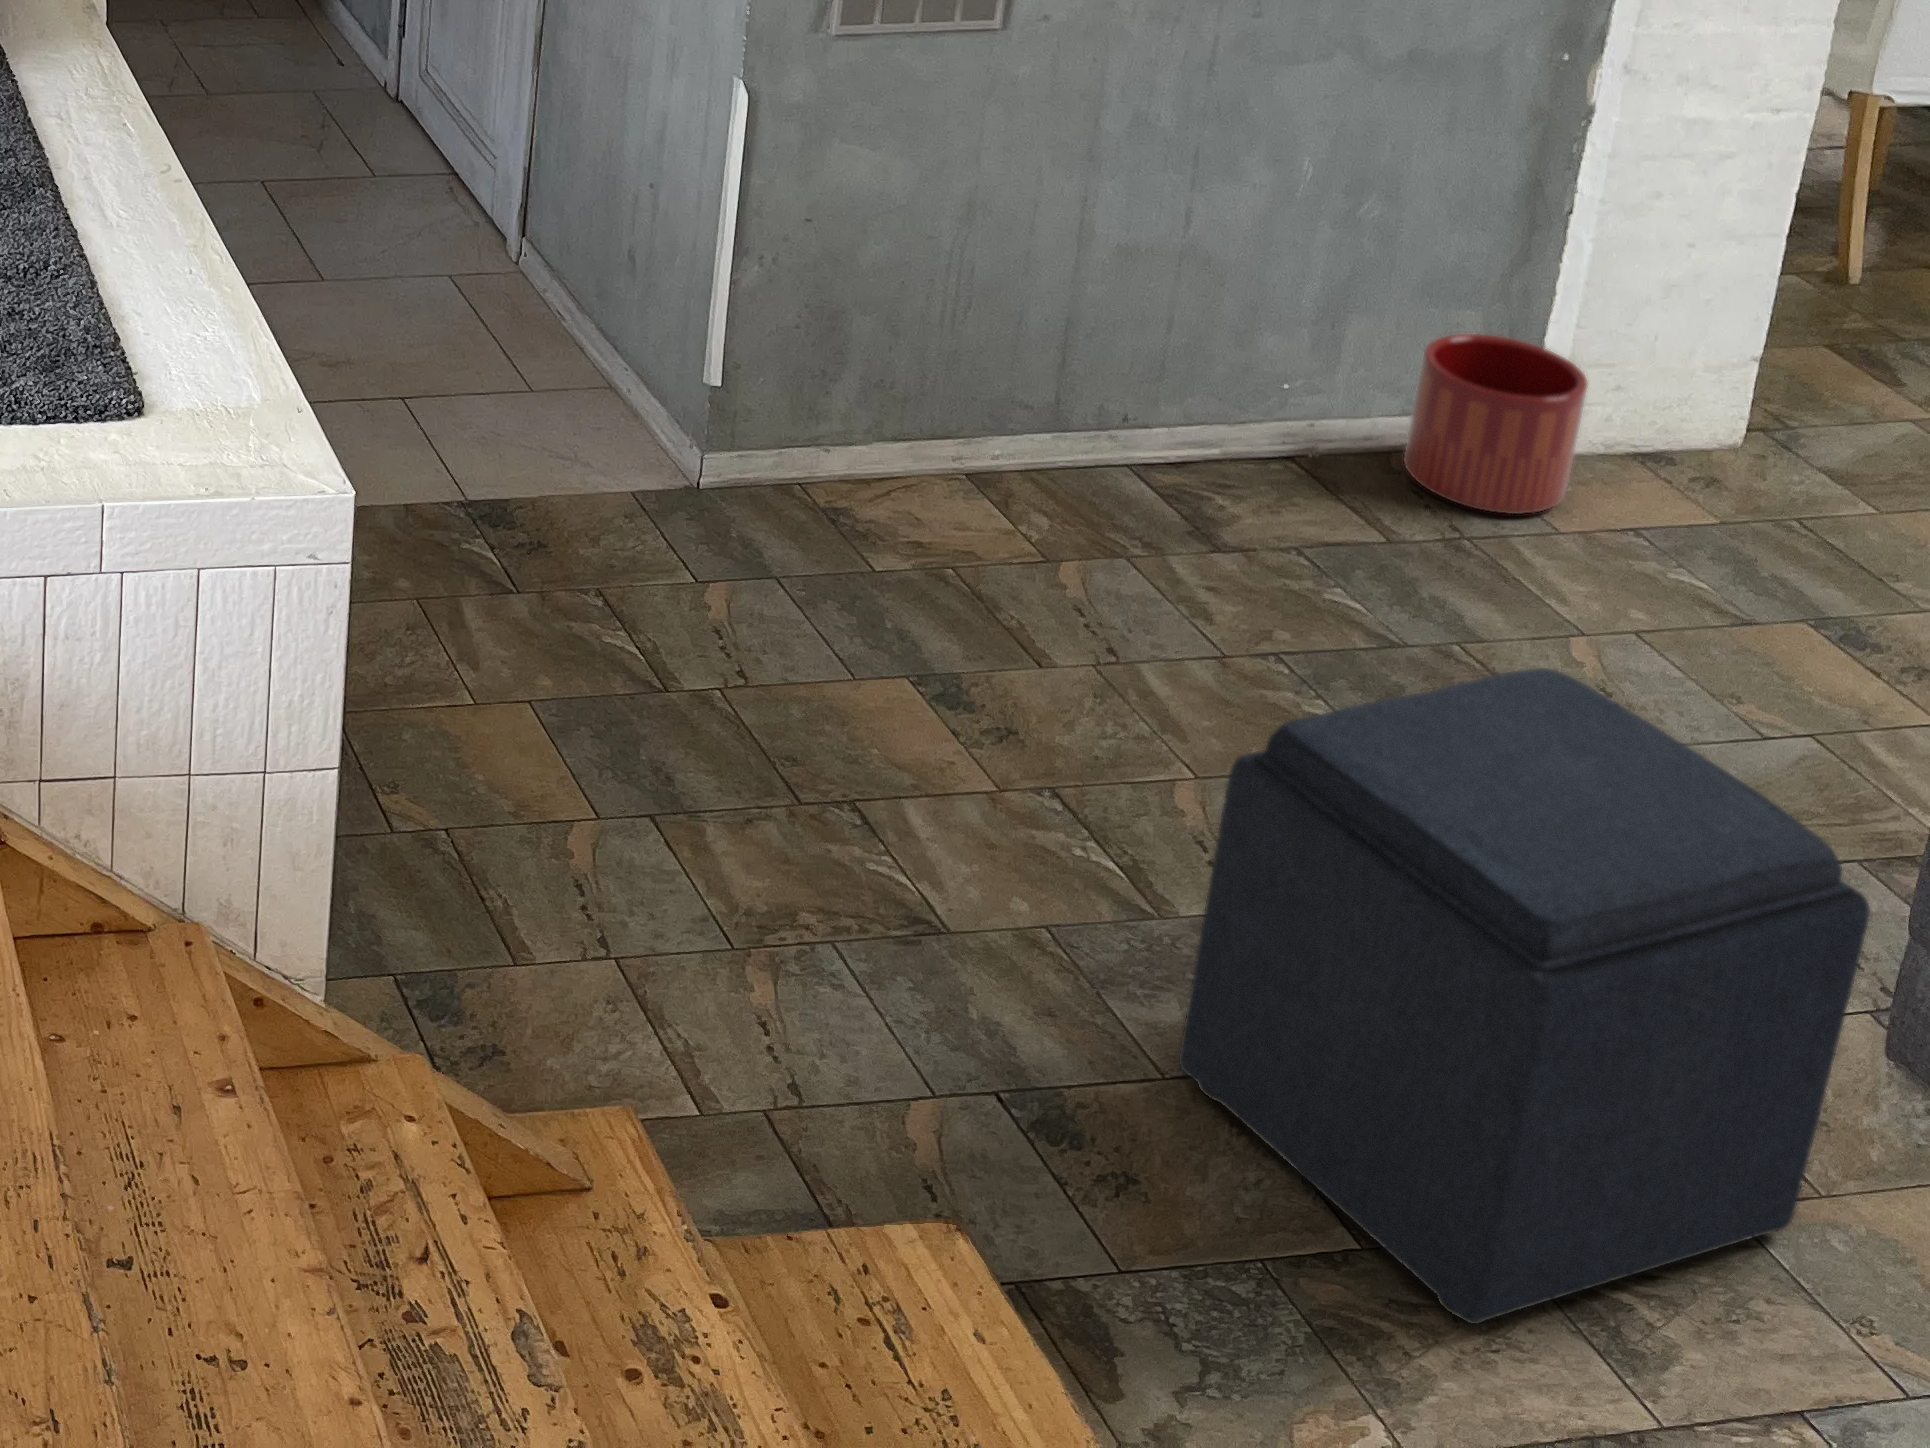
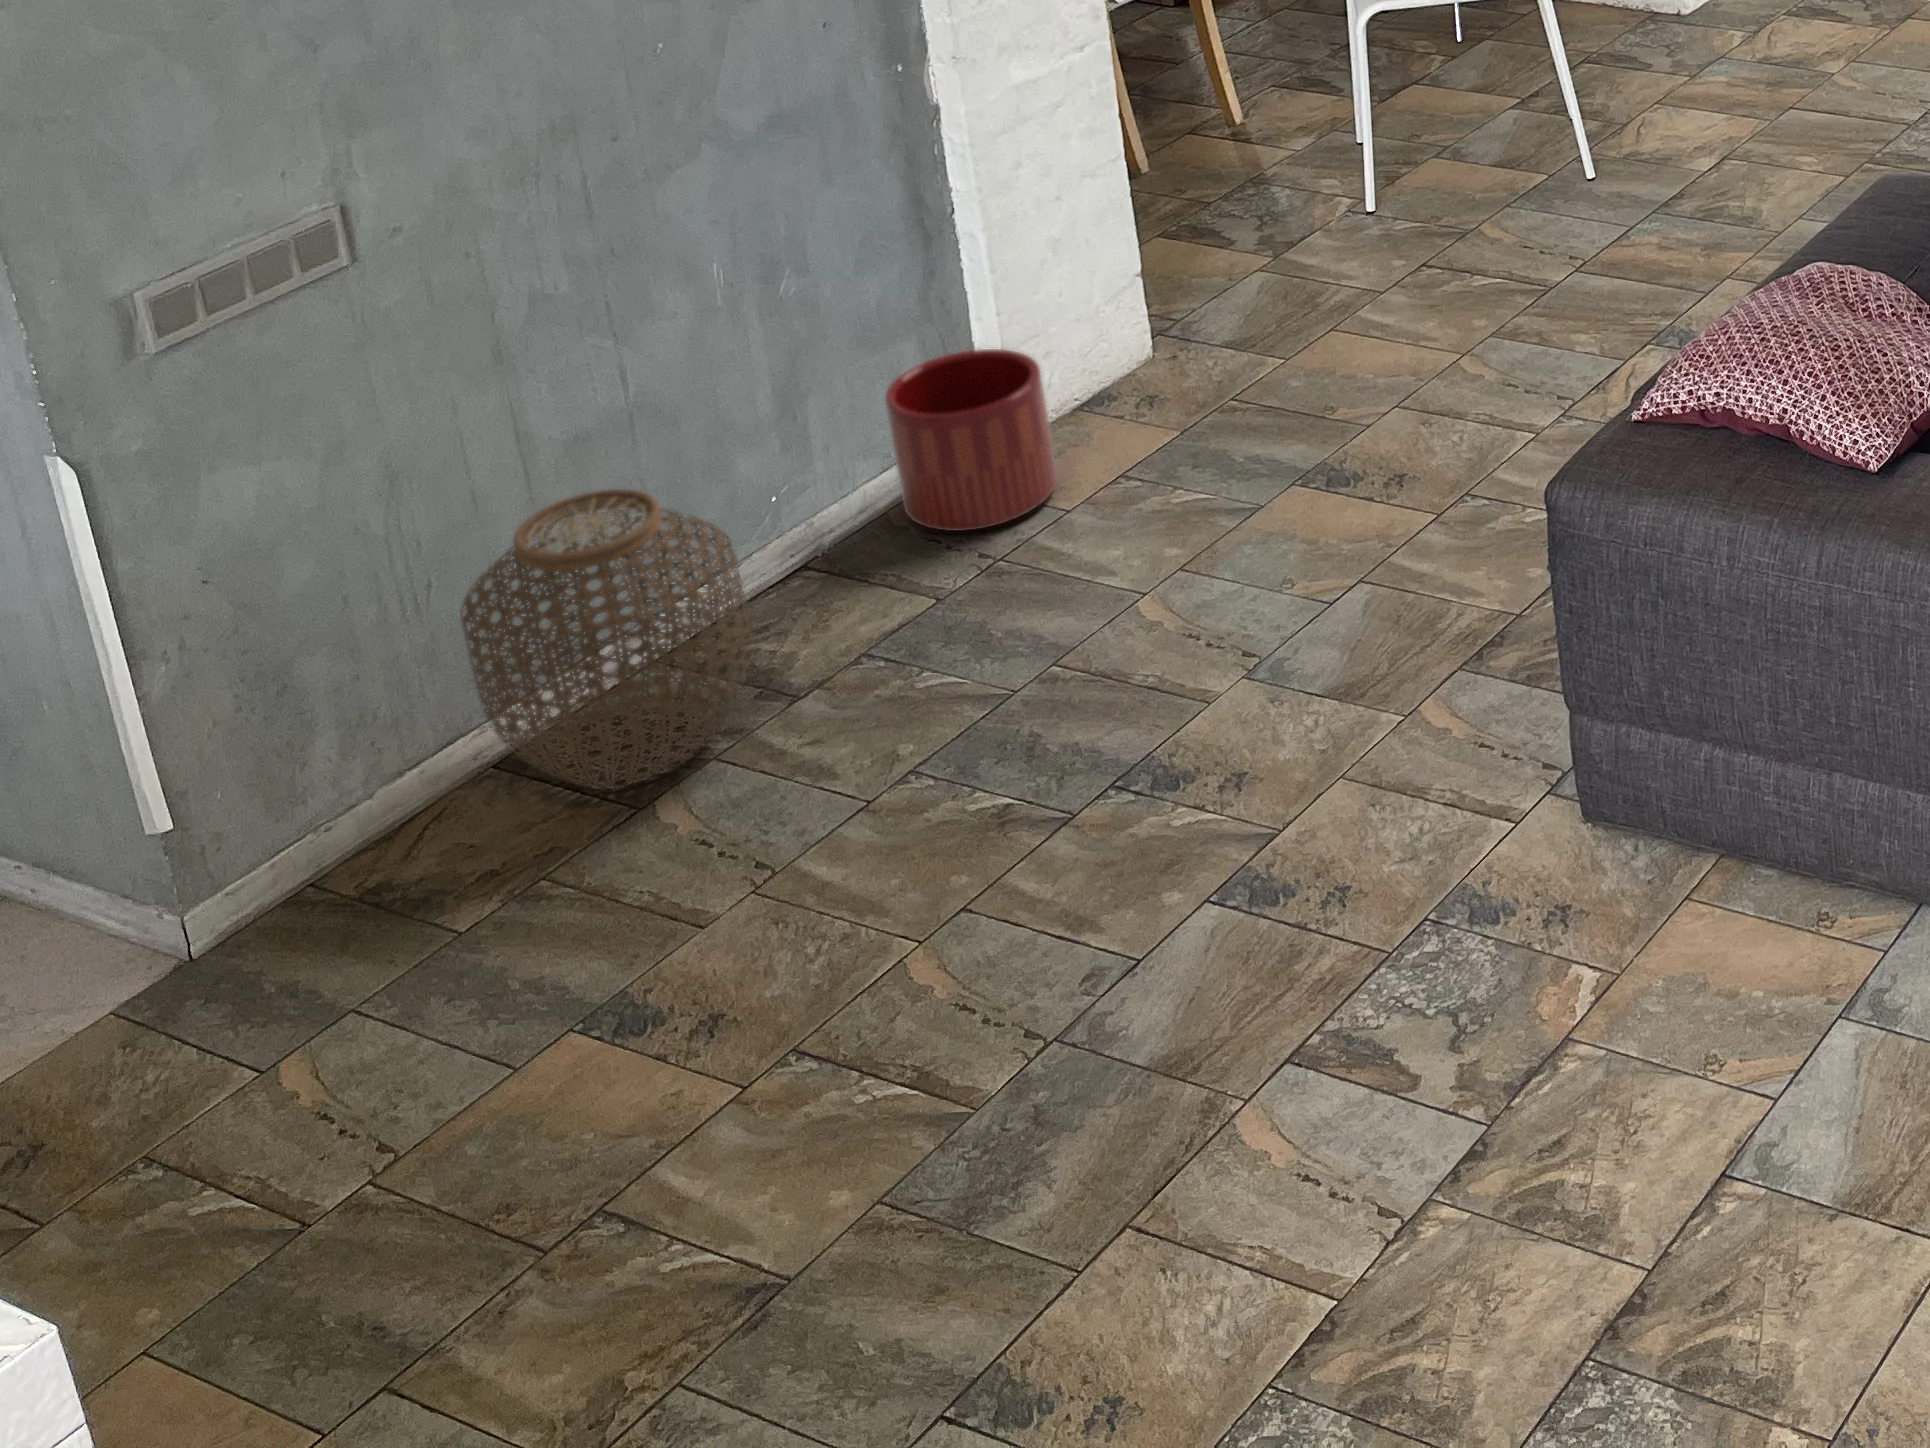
woven basket: none [966,288,1214,551] -> present [460,489,751,789]
ottoman: present [1179,668,1870,1324] -> none [1031,653,1619,1307]

